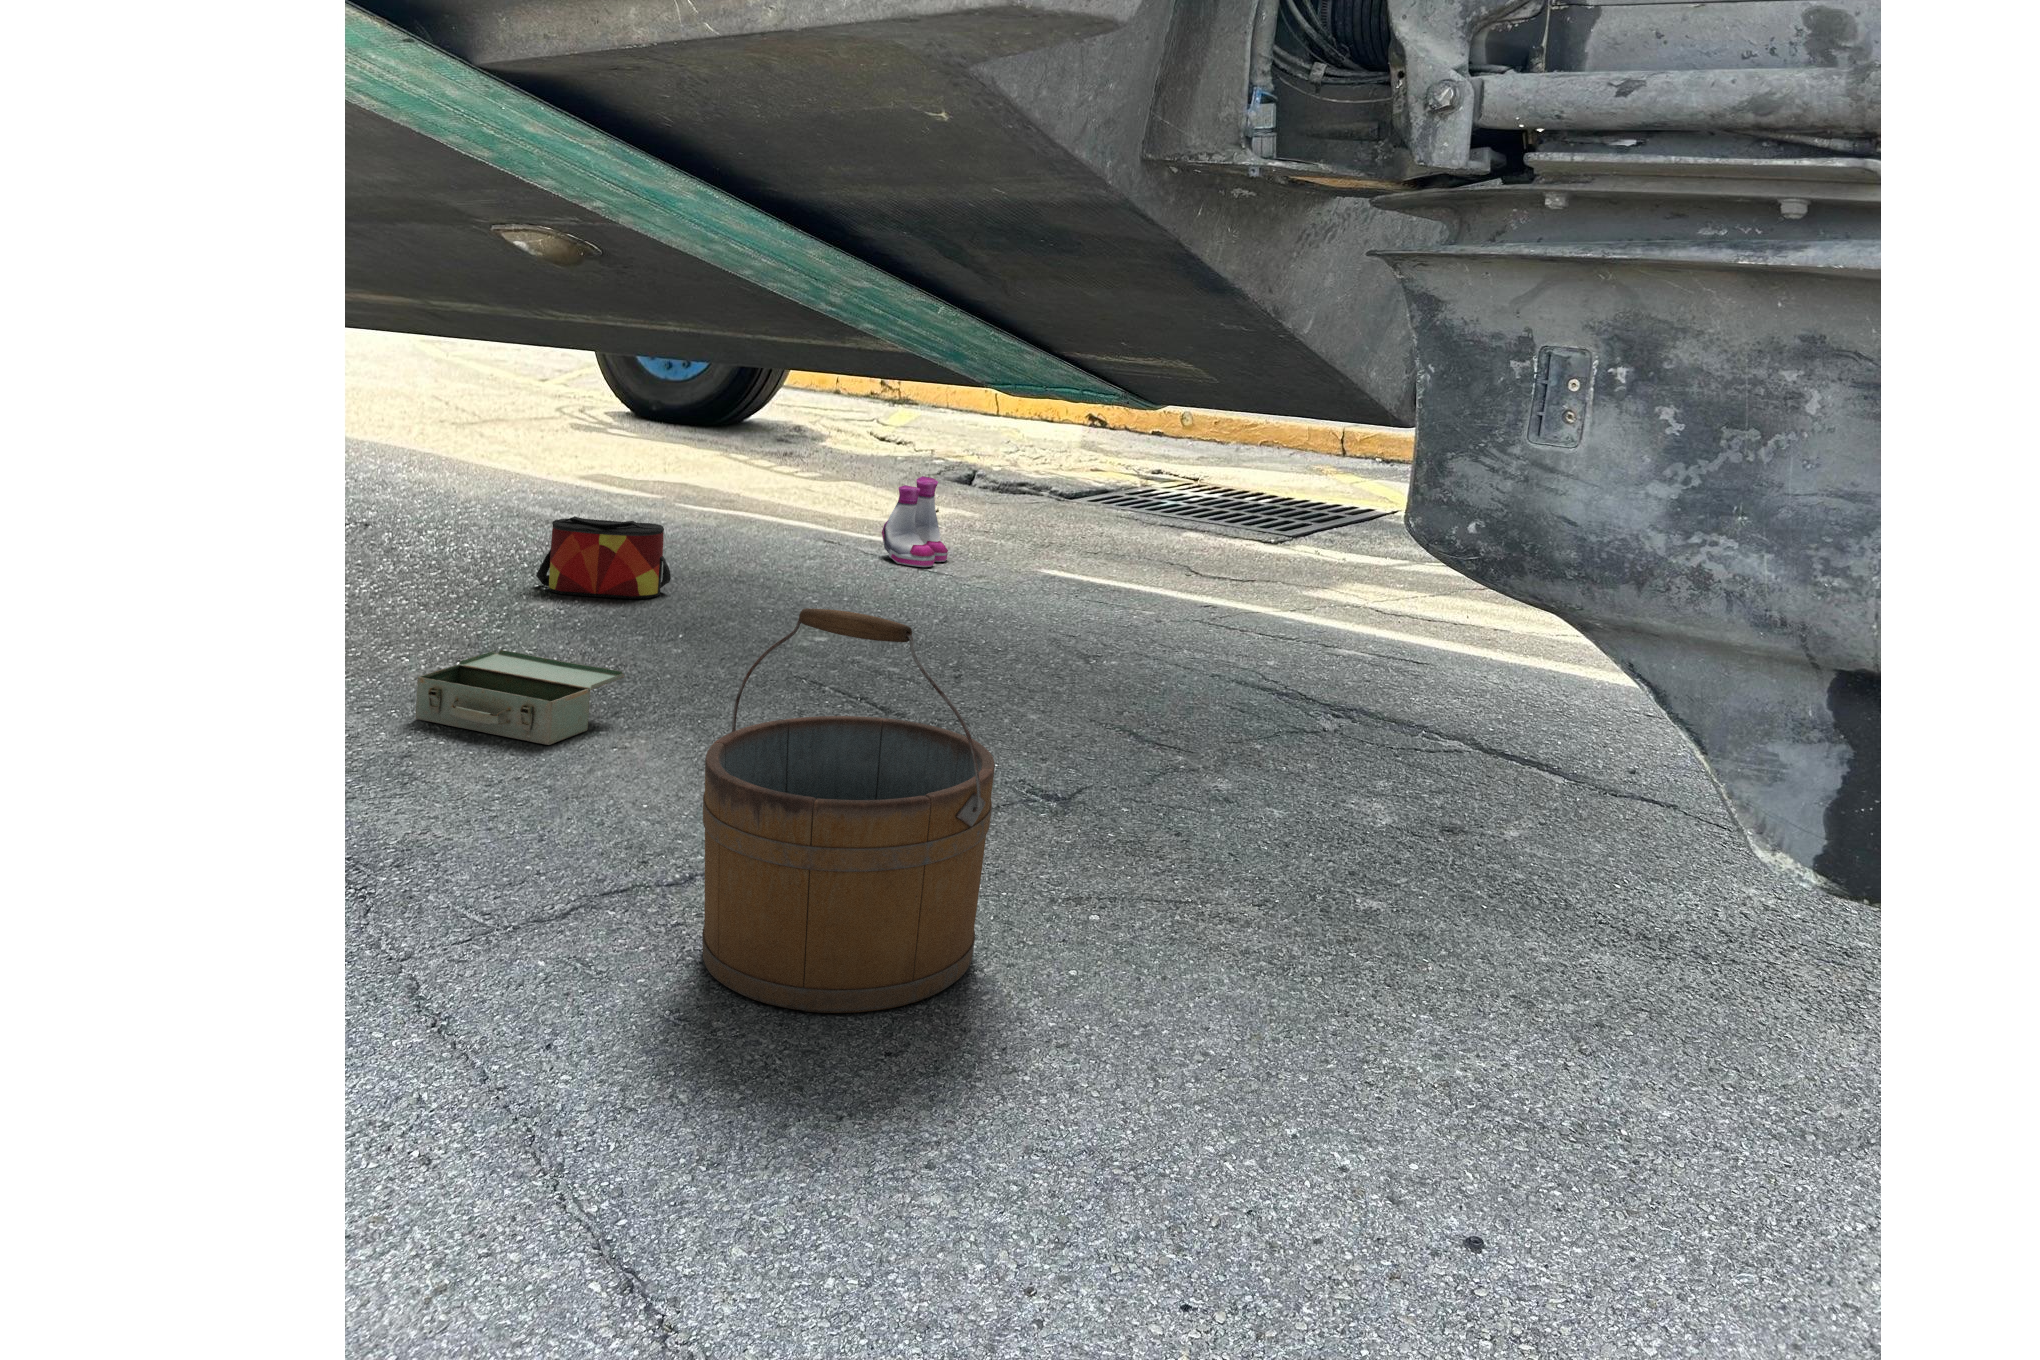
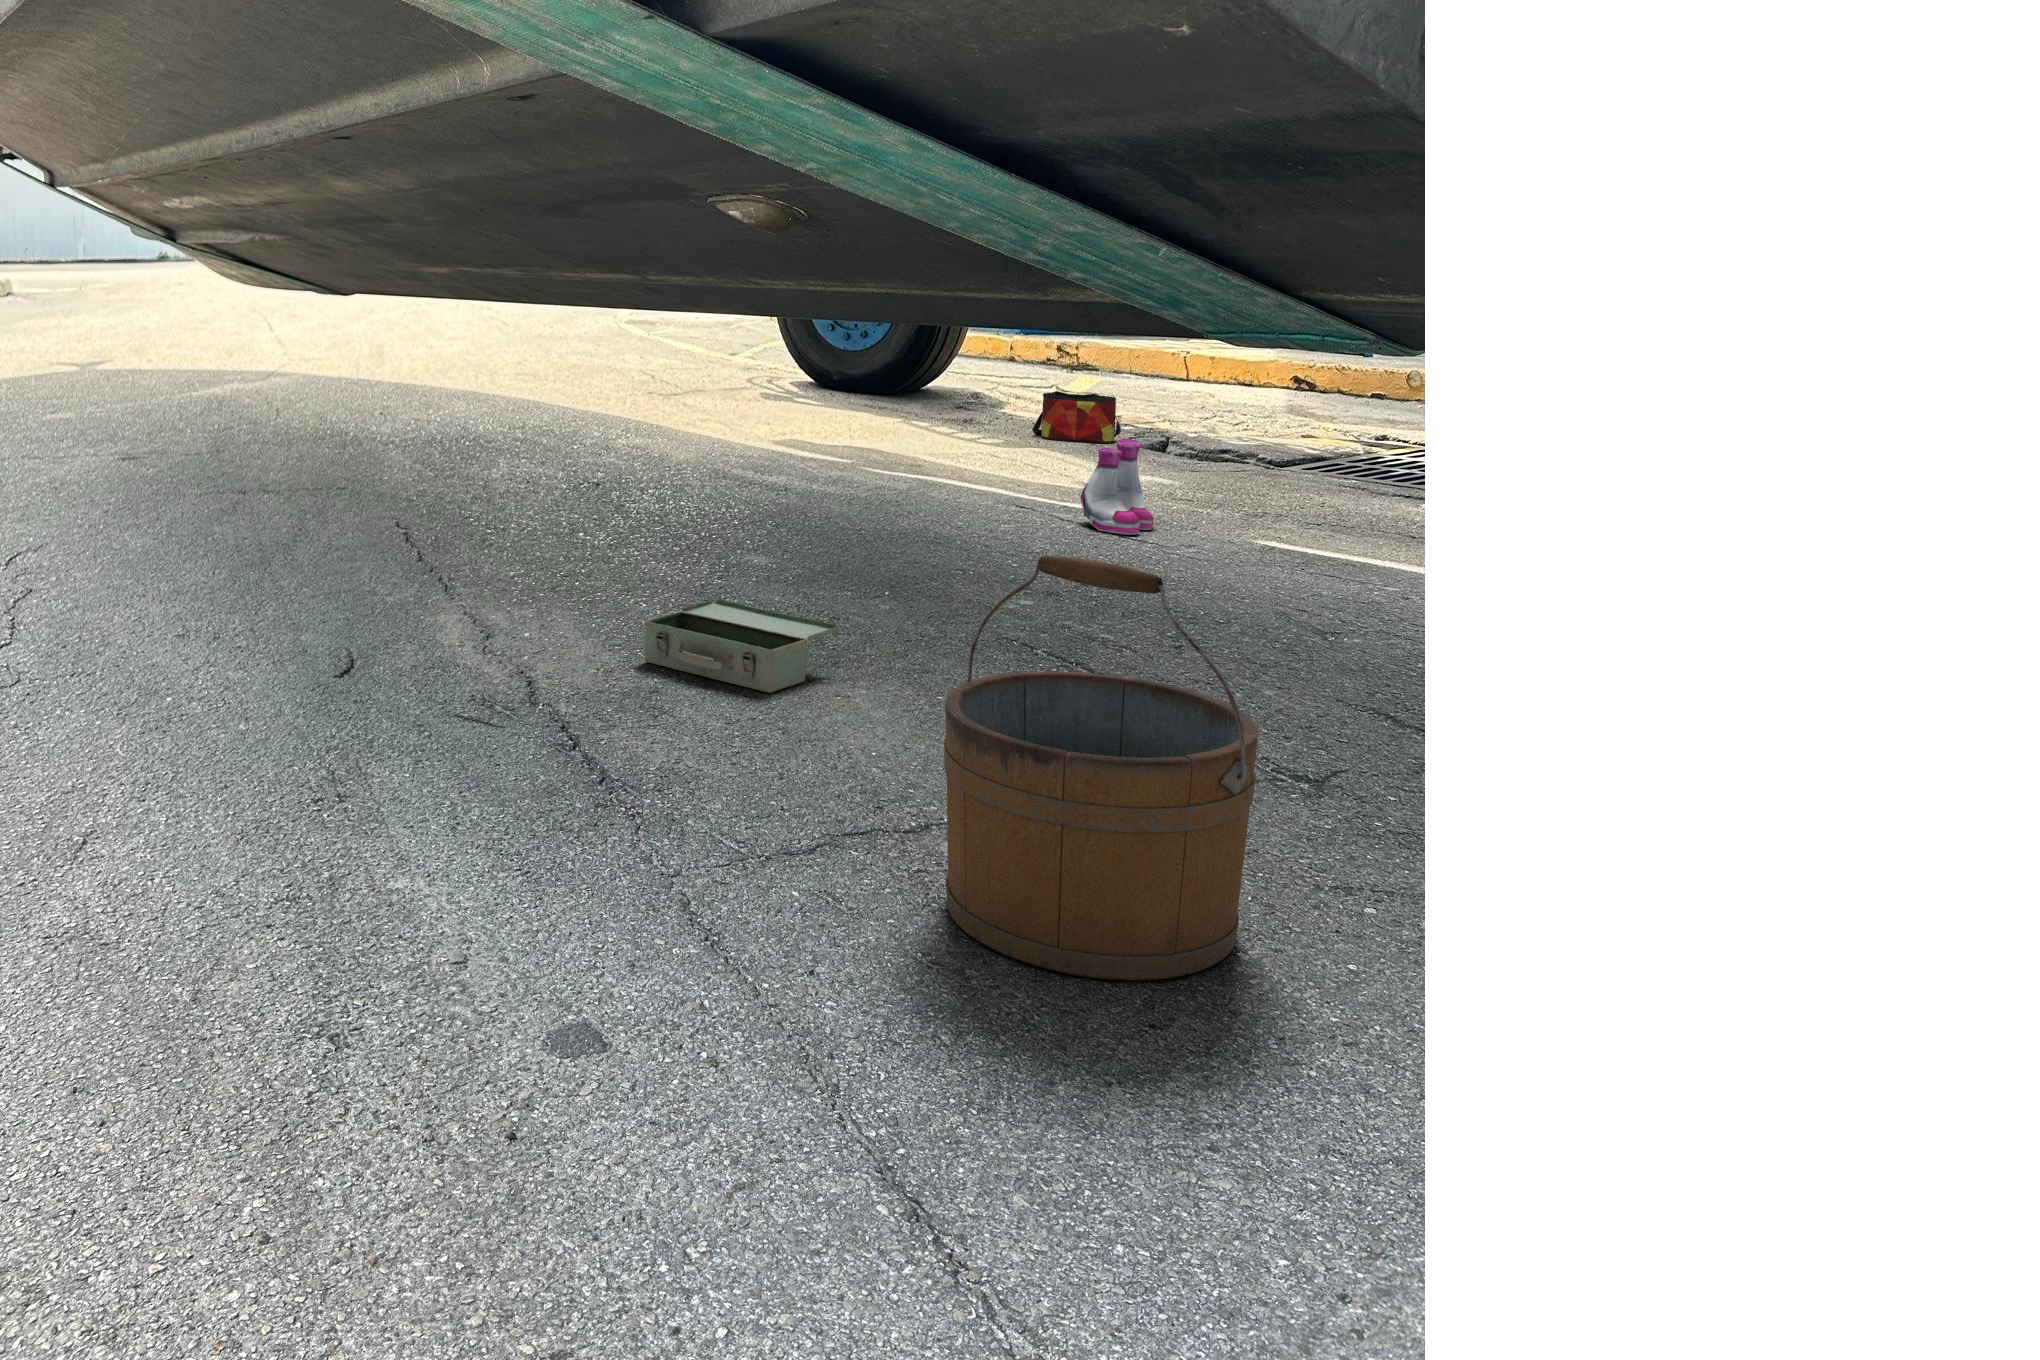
bag: present [536,516,671,599] -> present [1032,391,1121,443]

